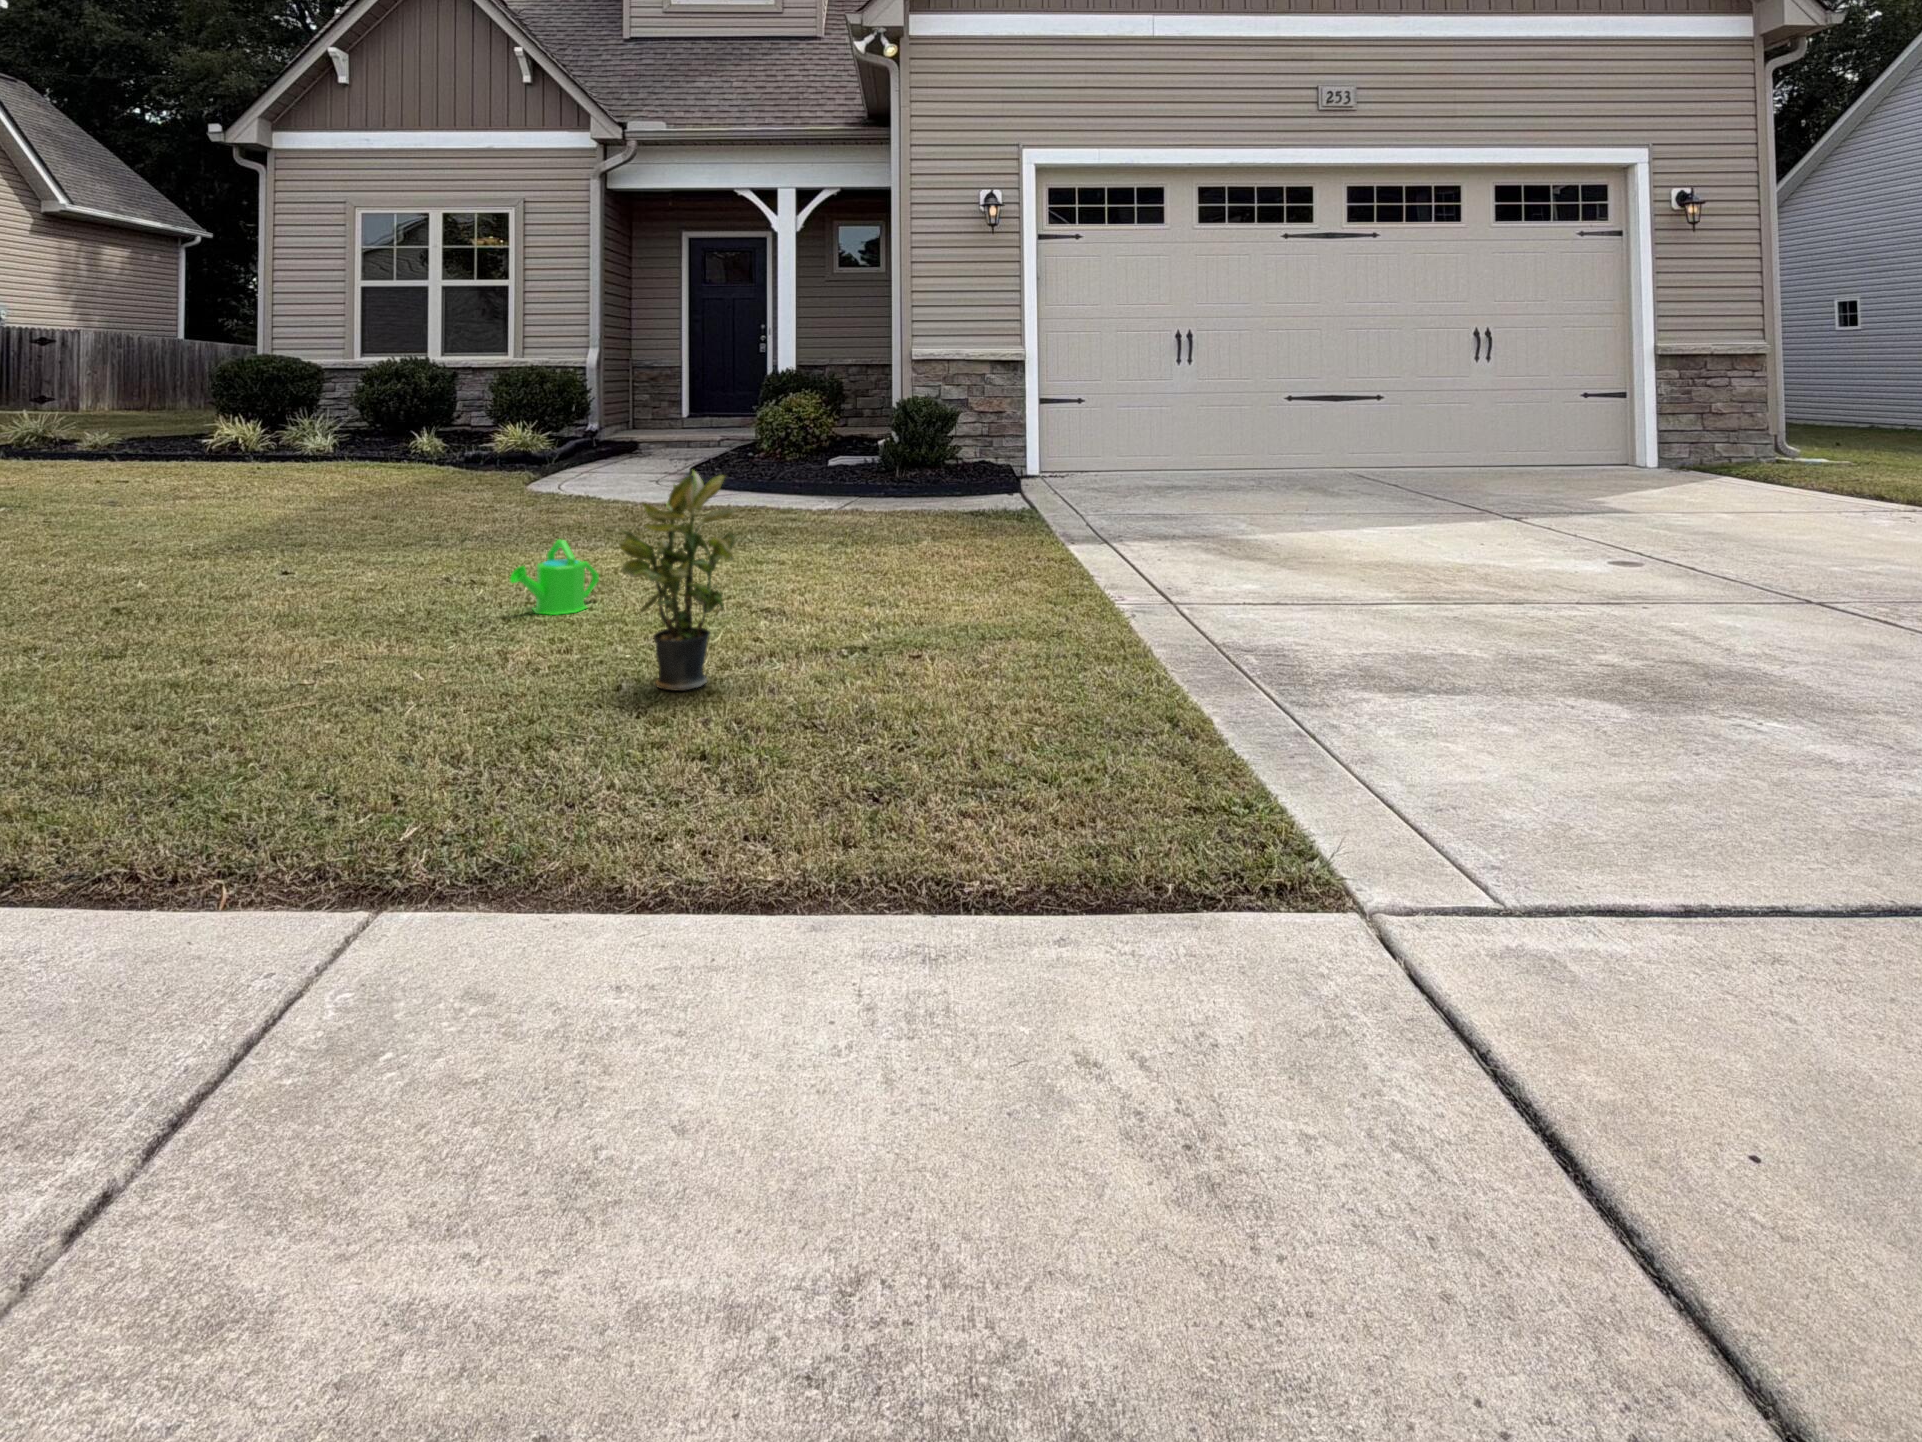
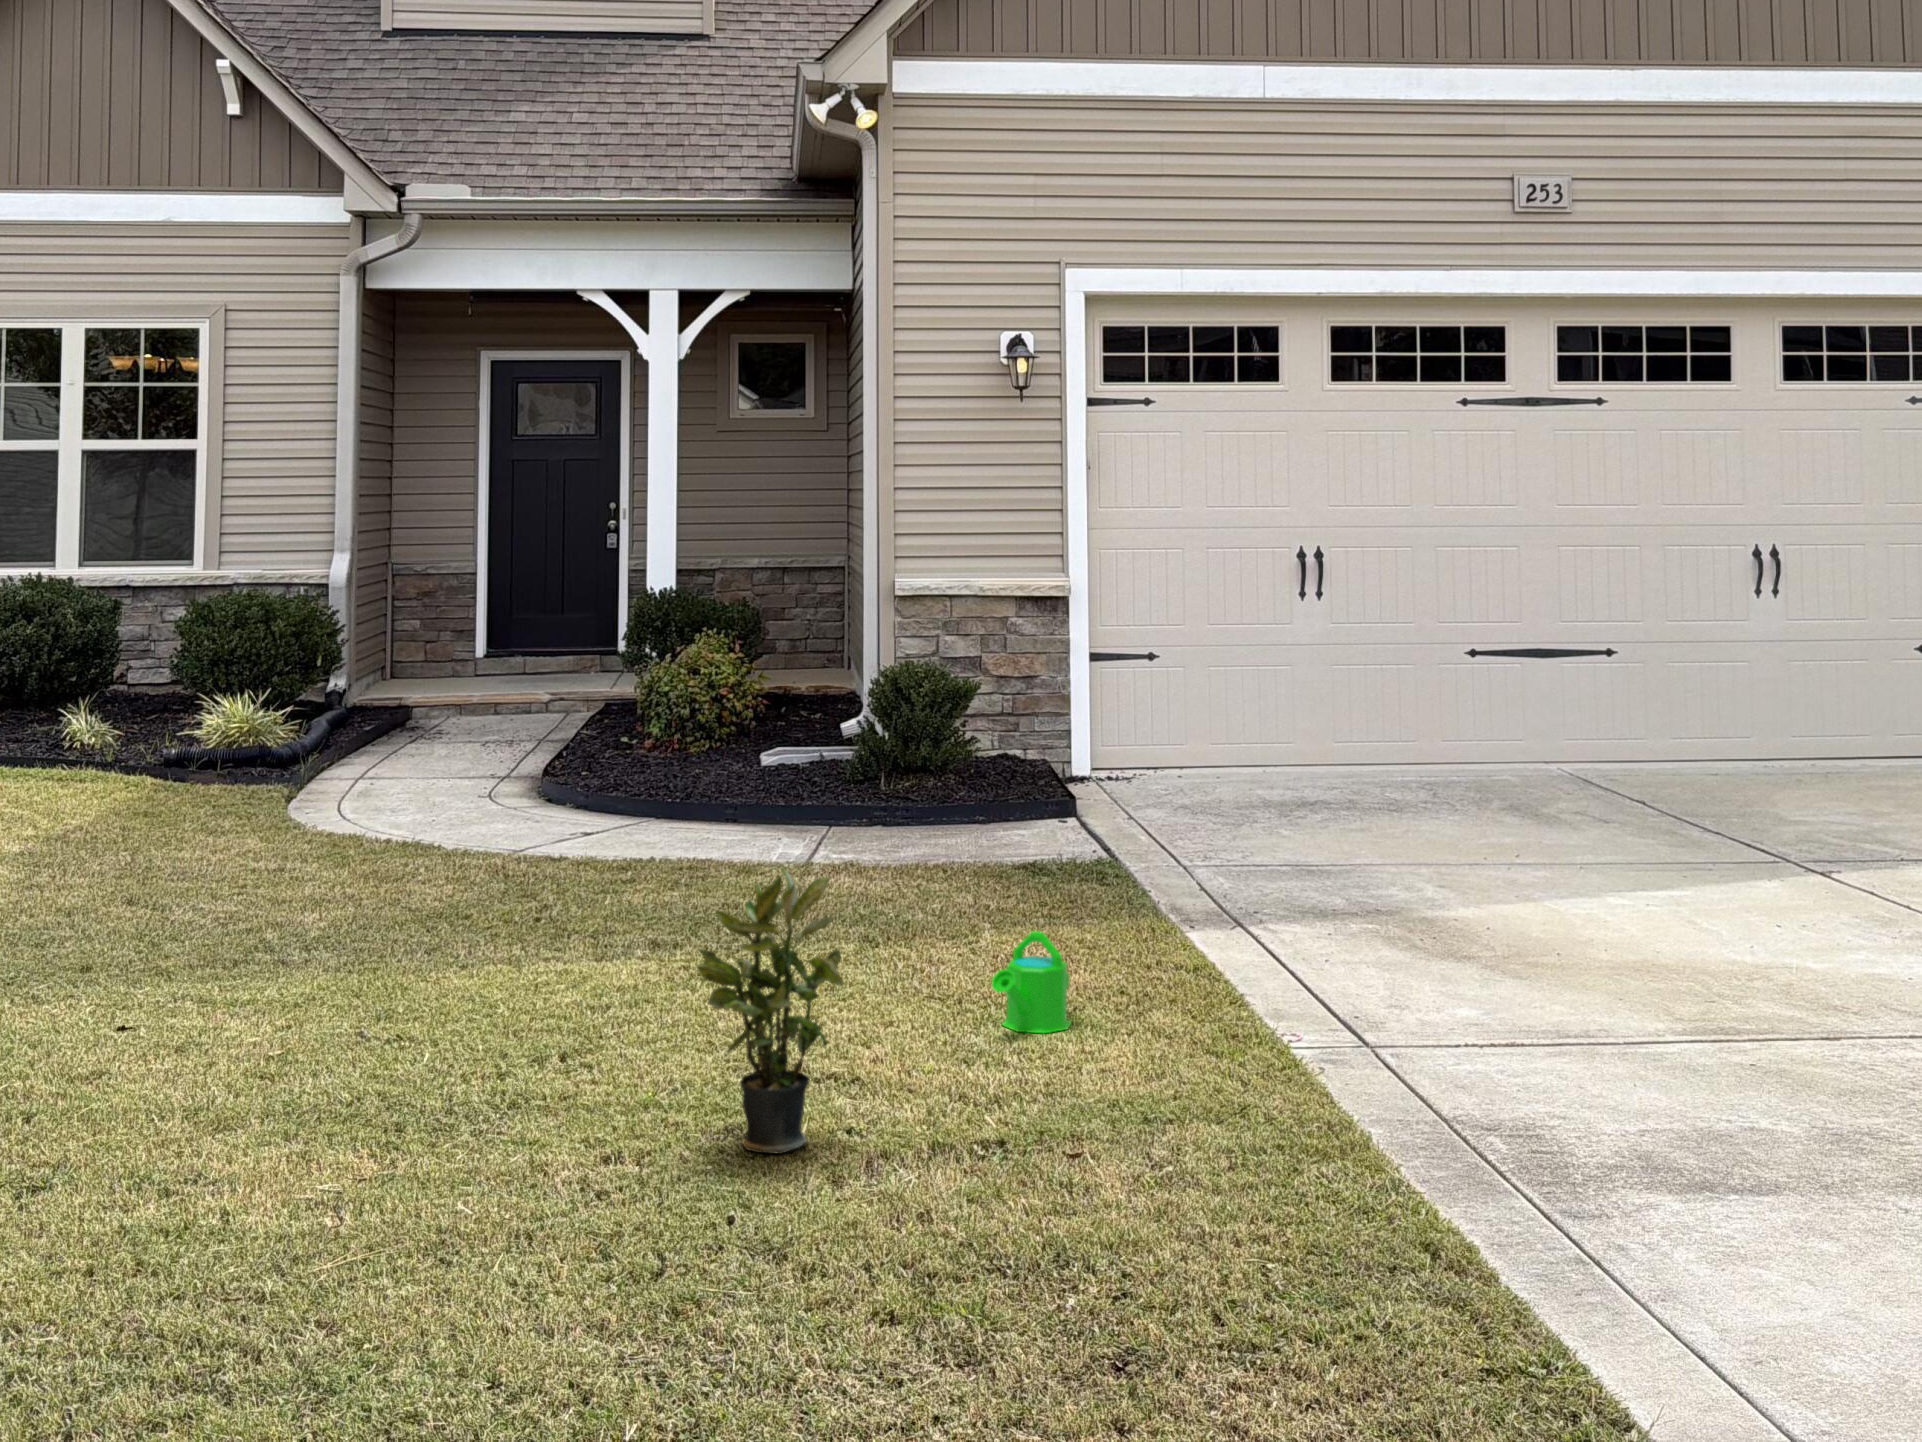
watering can: present [510,540,599,615] -> present [992,931,1071,1034]

